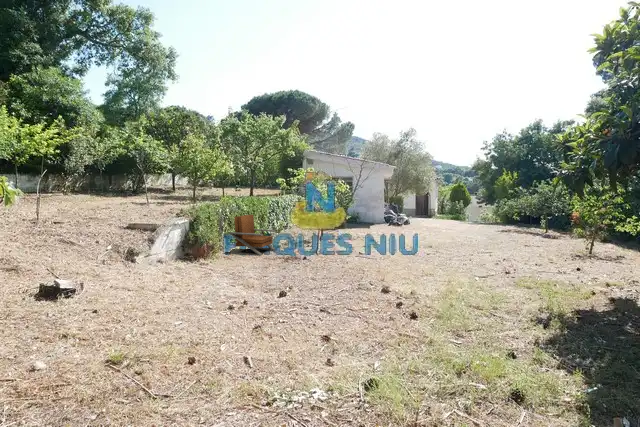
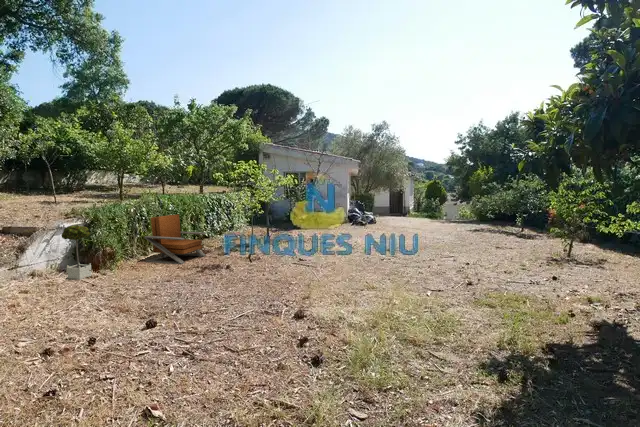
potted tree: none [178,222,198,265] -> present [61,225,91,279]

